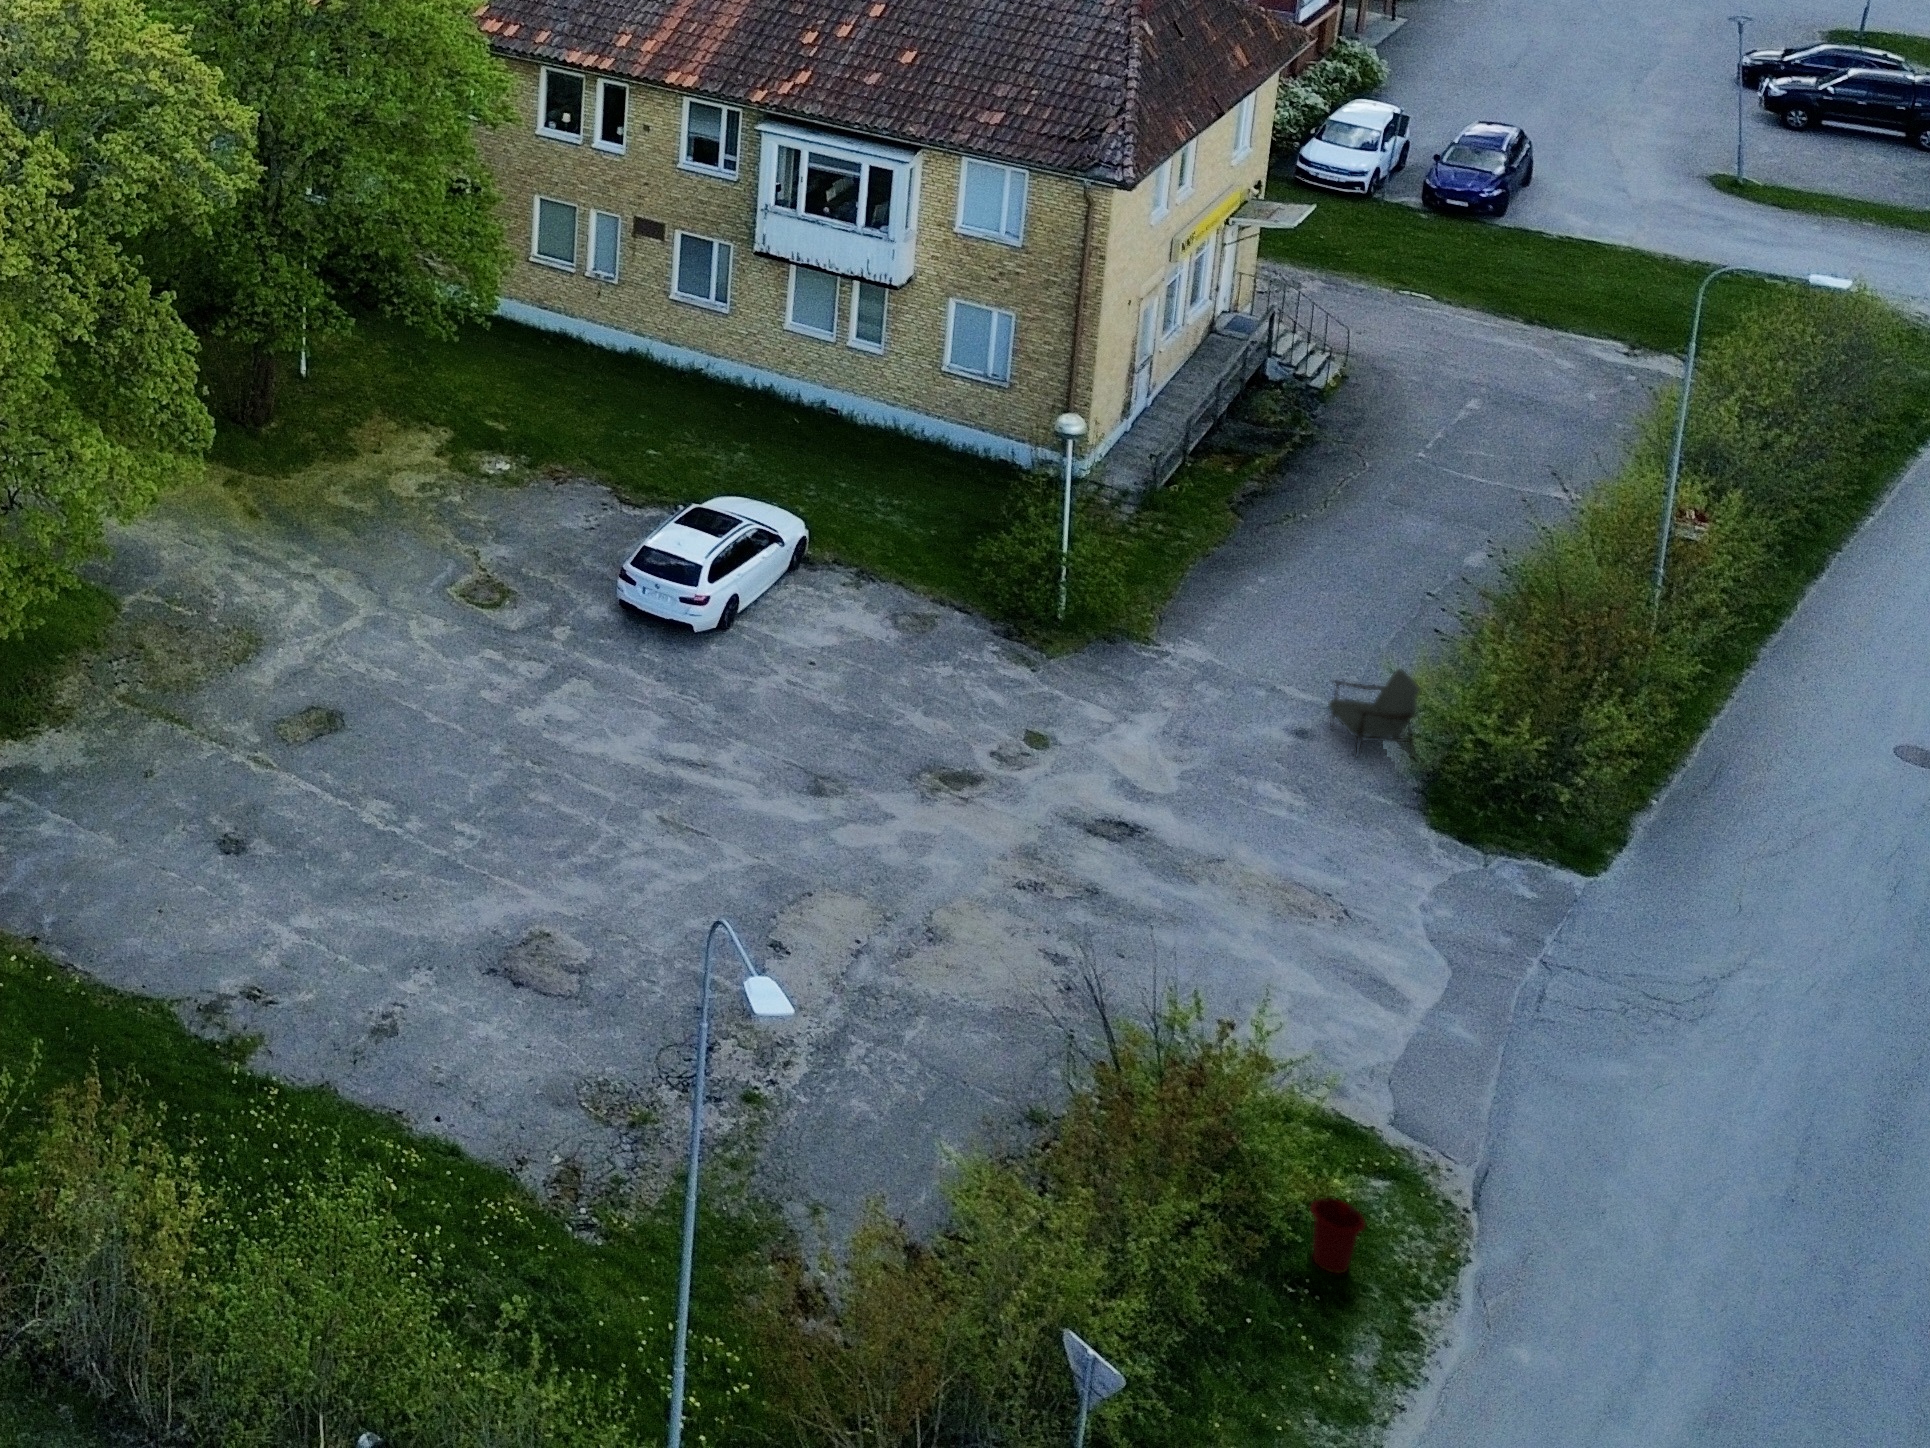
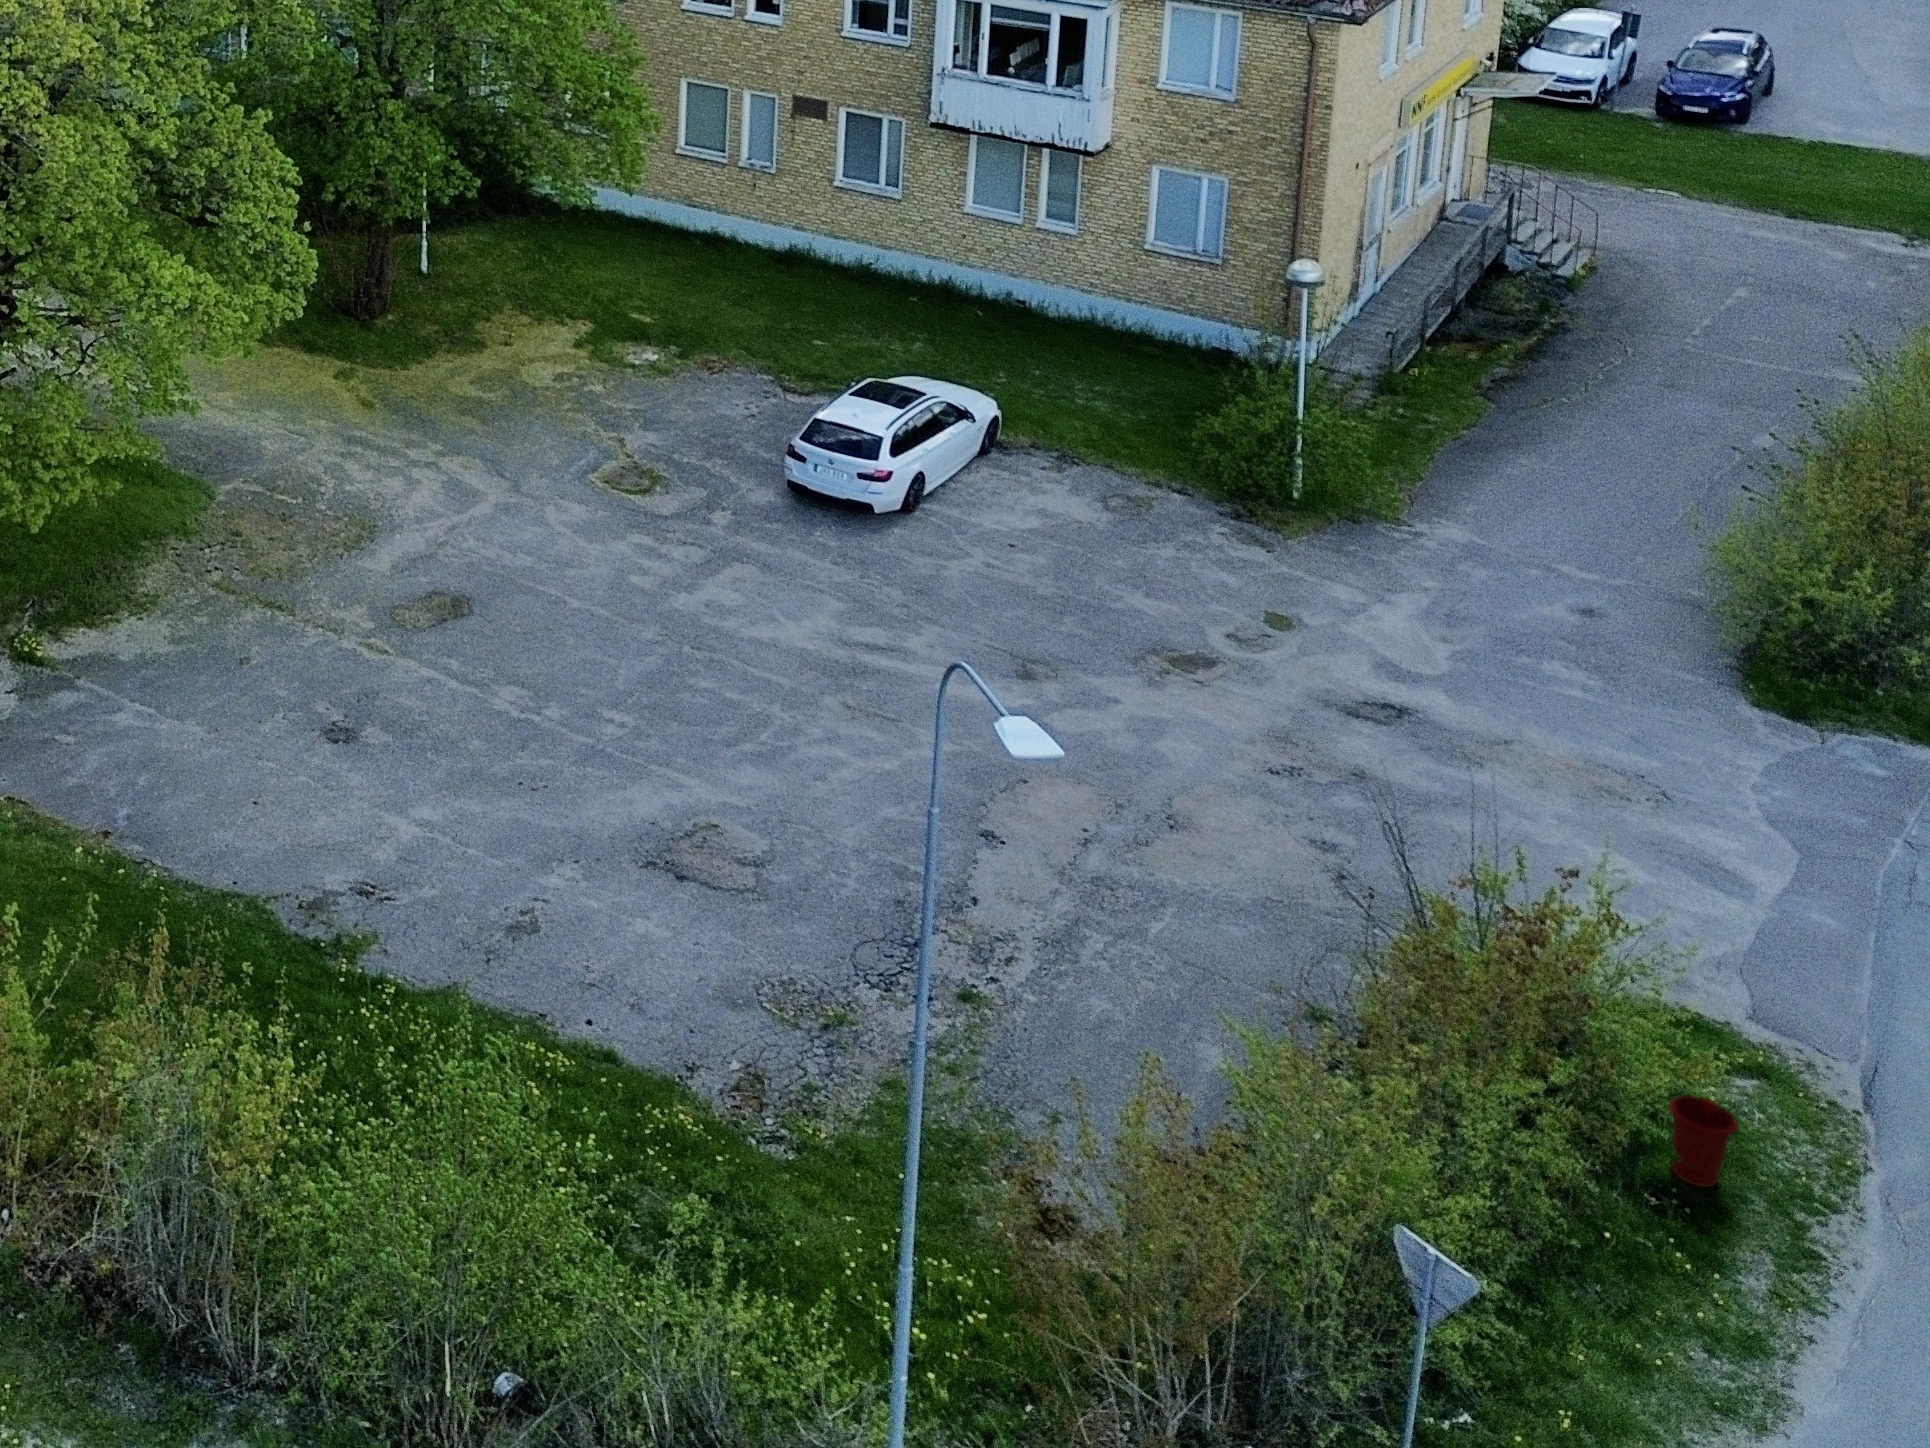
chair: present [1328,669,1420,755] -> none [1619,536,1736,637]

